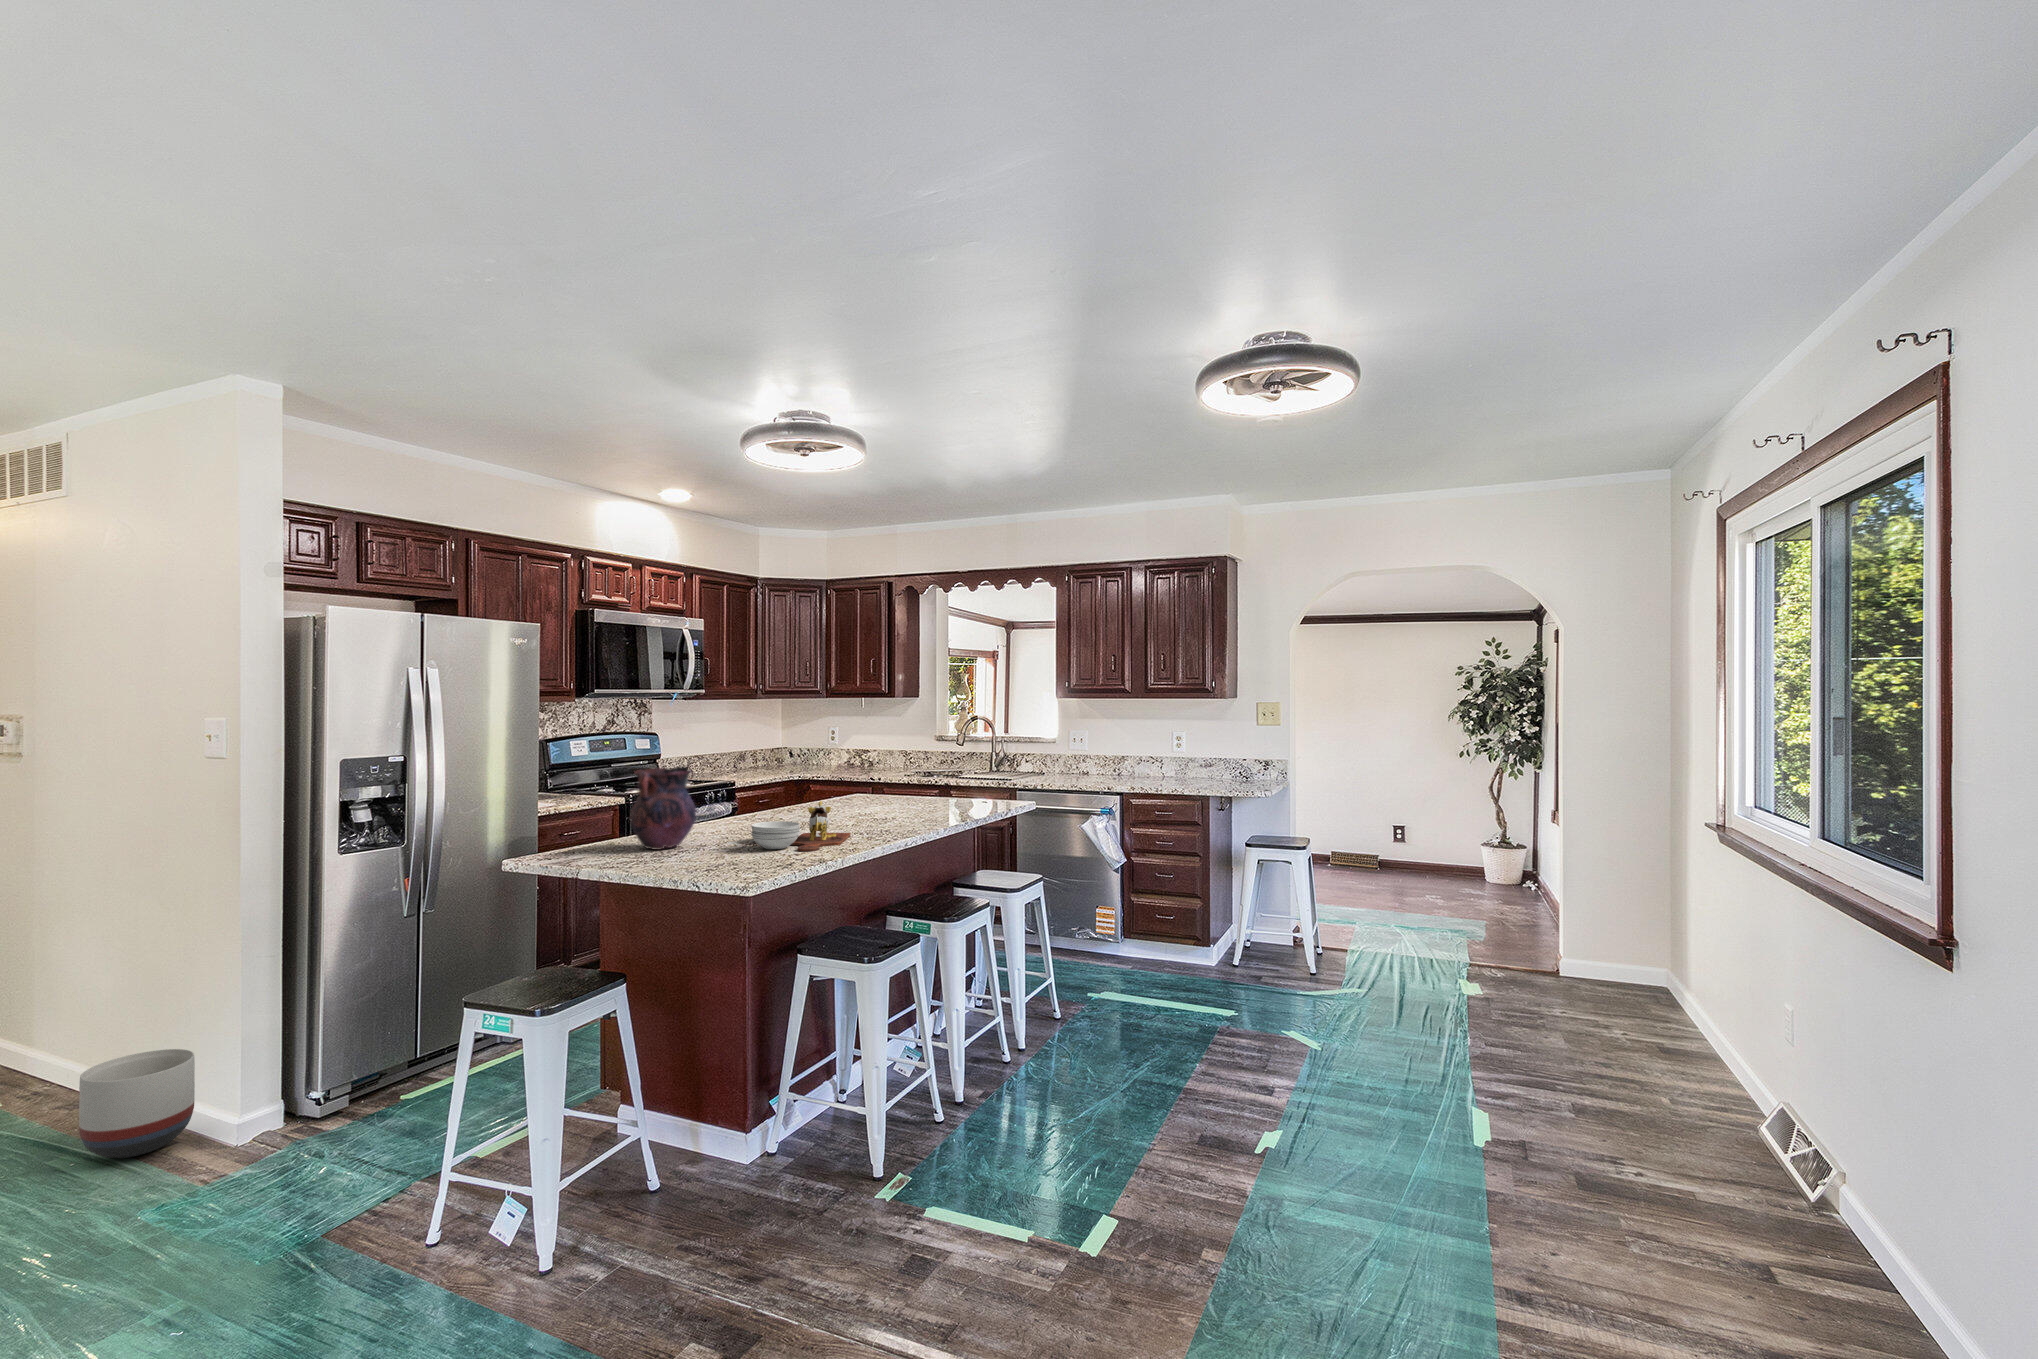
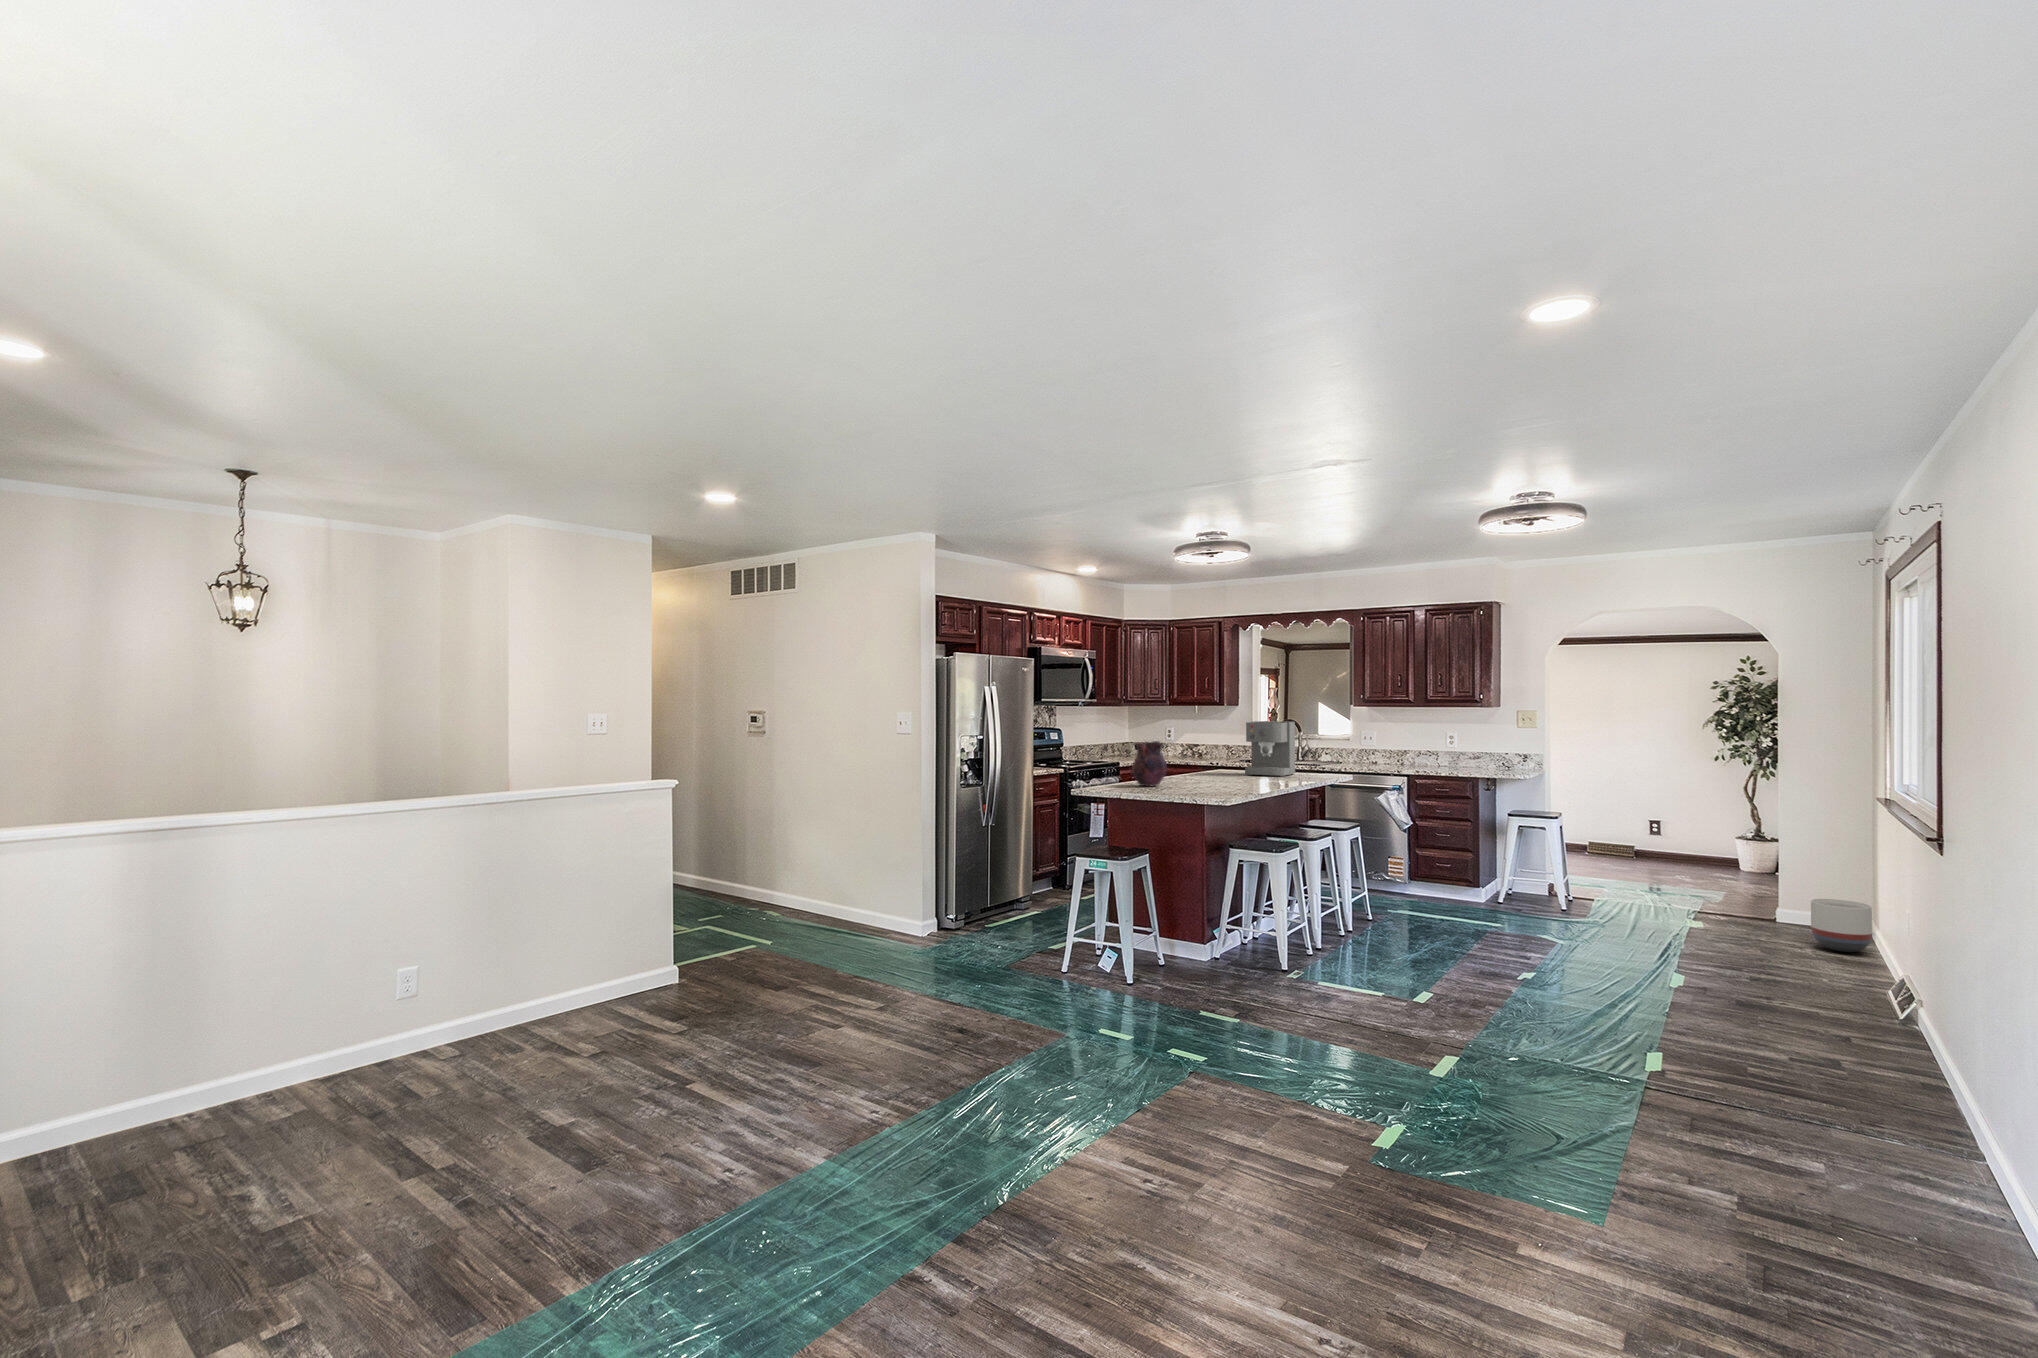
coffee maker: none [870,724,949,811] -> present [1245,721,1295,777]
cutting board: present [751,801,851,851] -> none [1197,763,1252,789]
planter: present [79,1049,195,1158] -> present [1811,899,1872,952]

